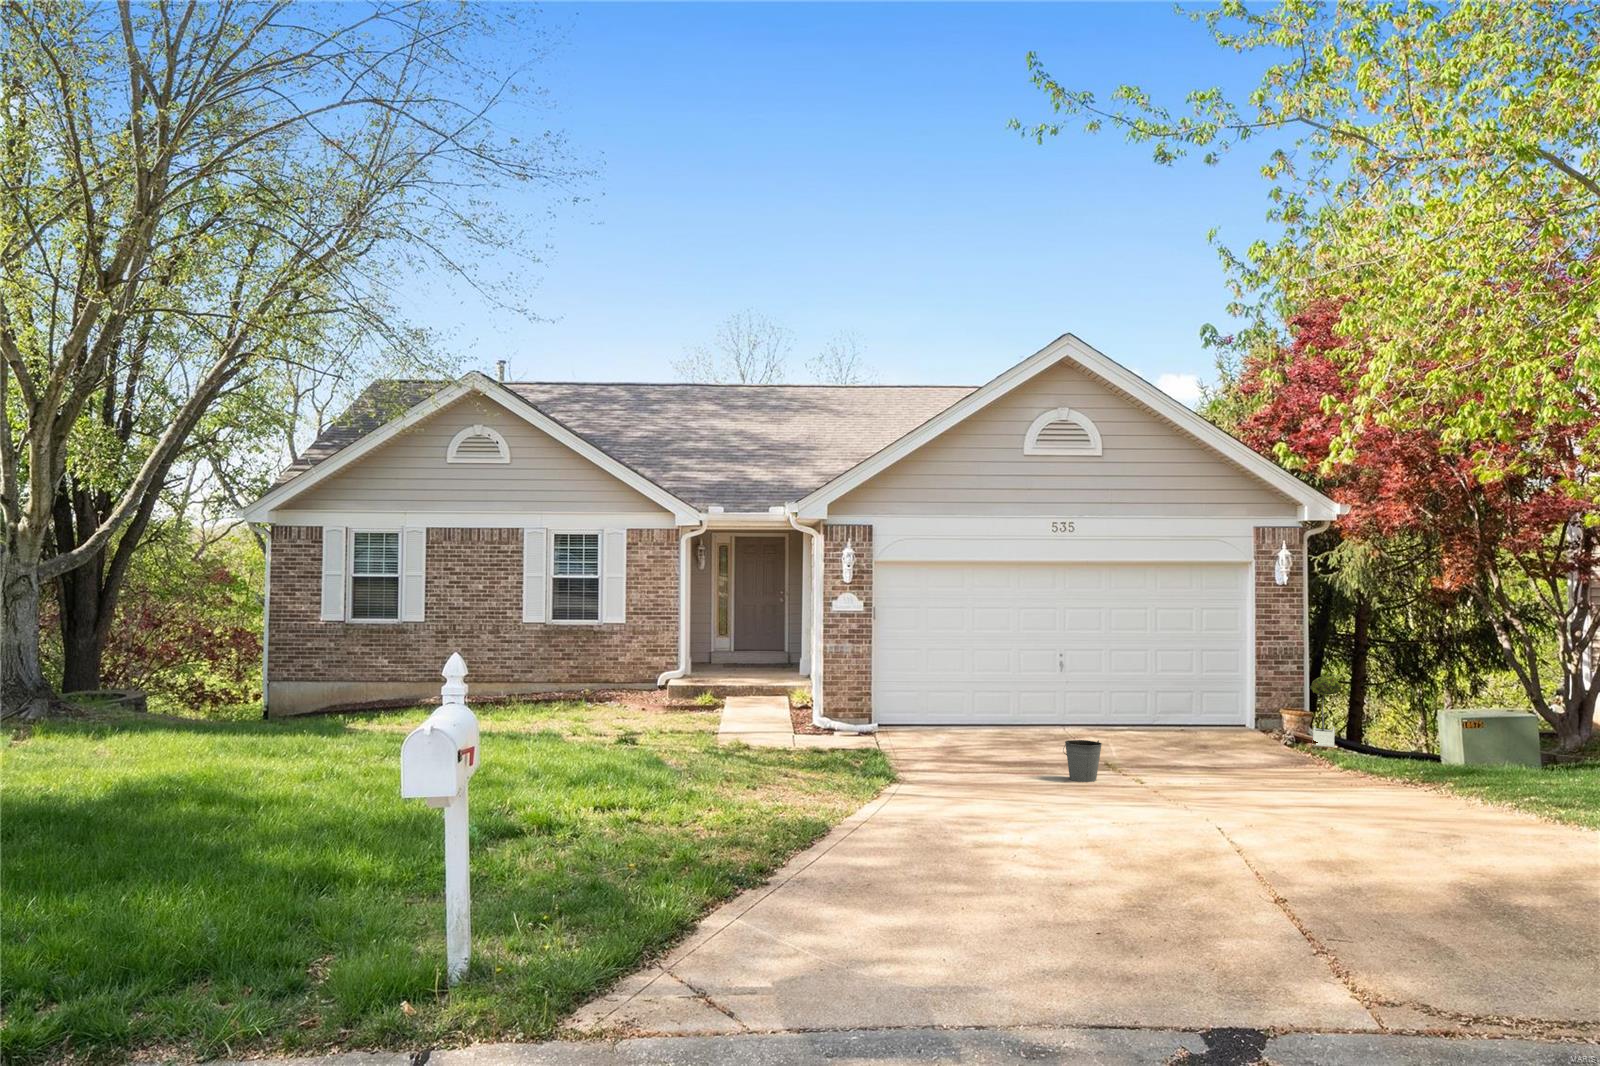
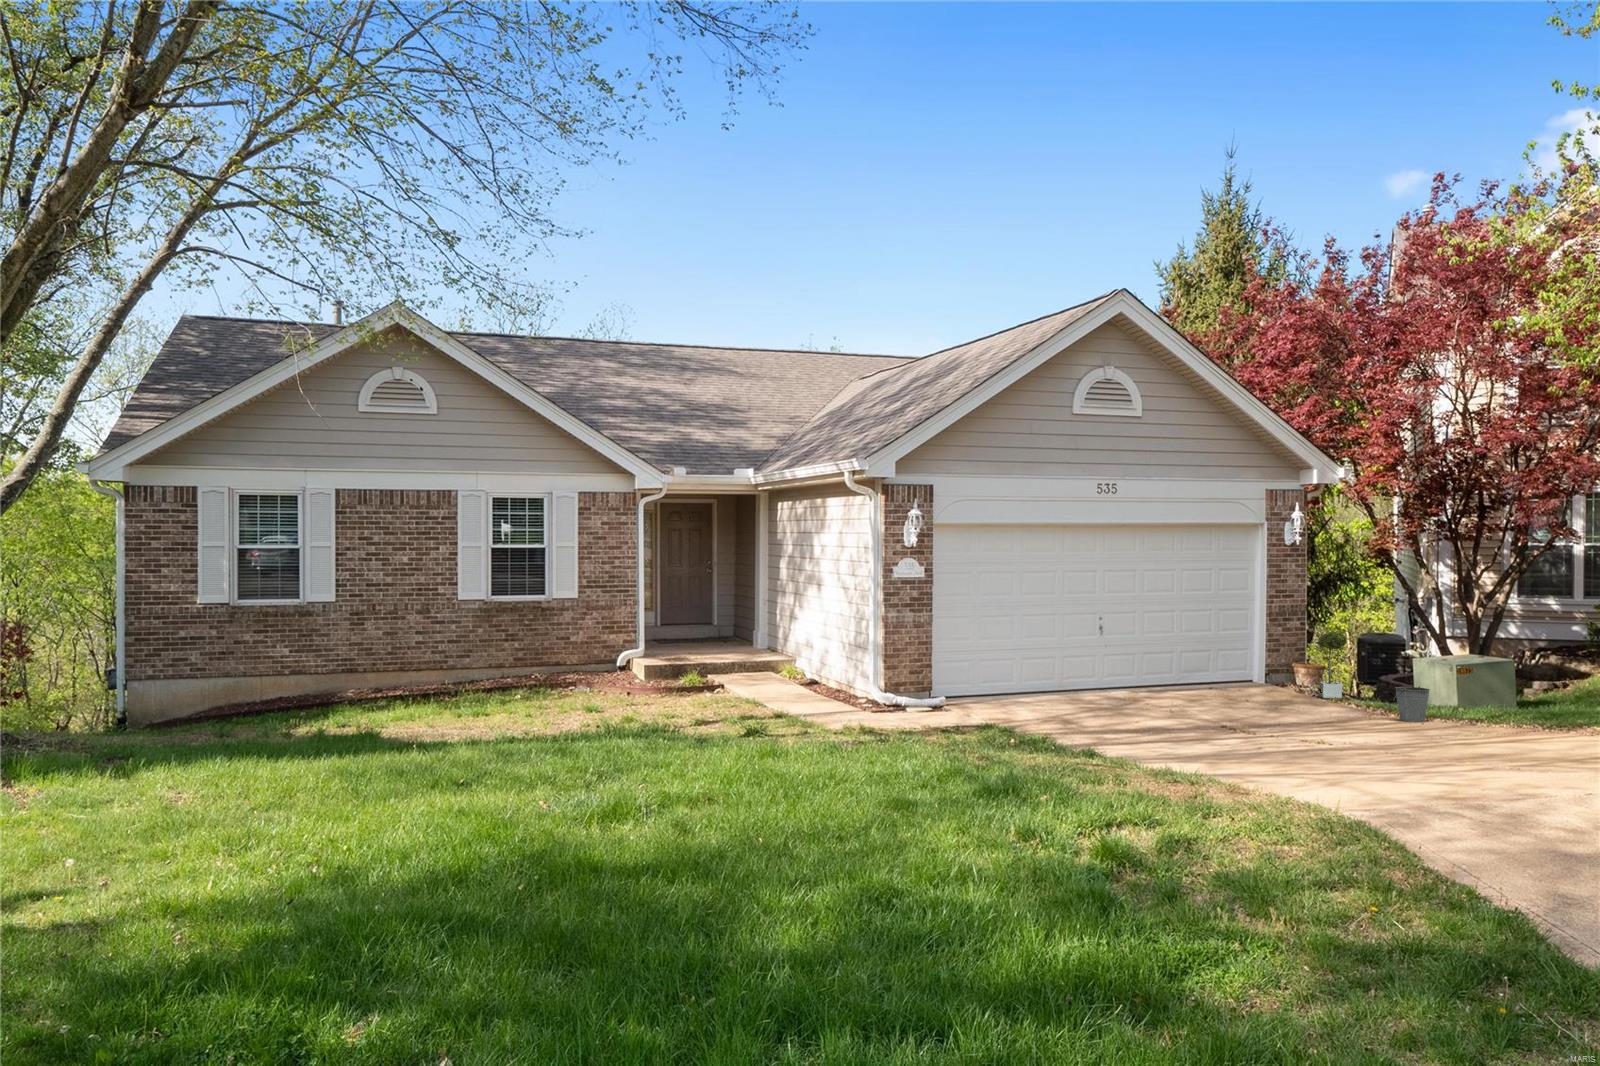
bucket: present [1063,740,1102,782] -> present [1394,686,1430,722]

